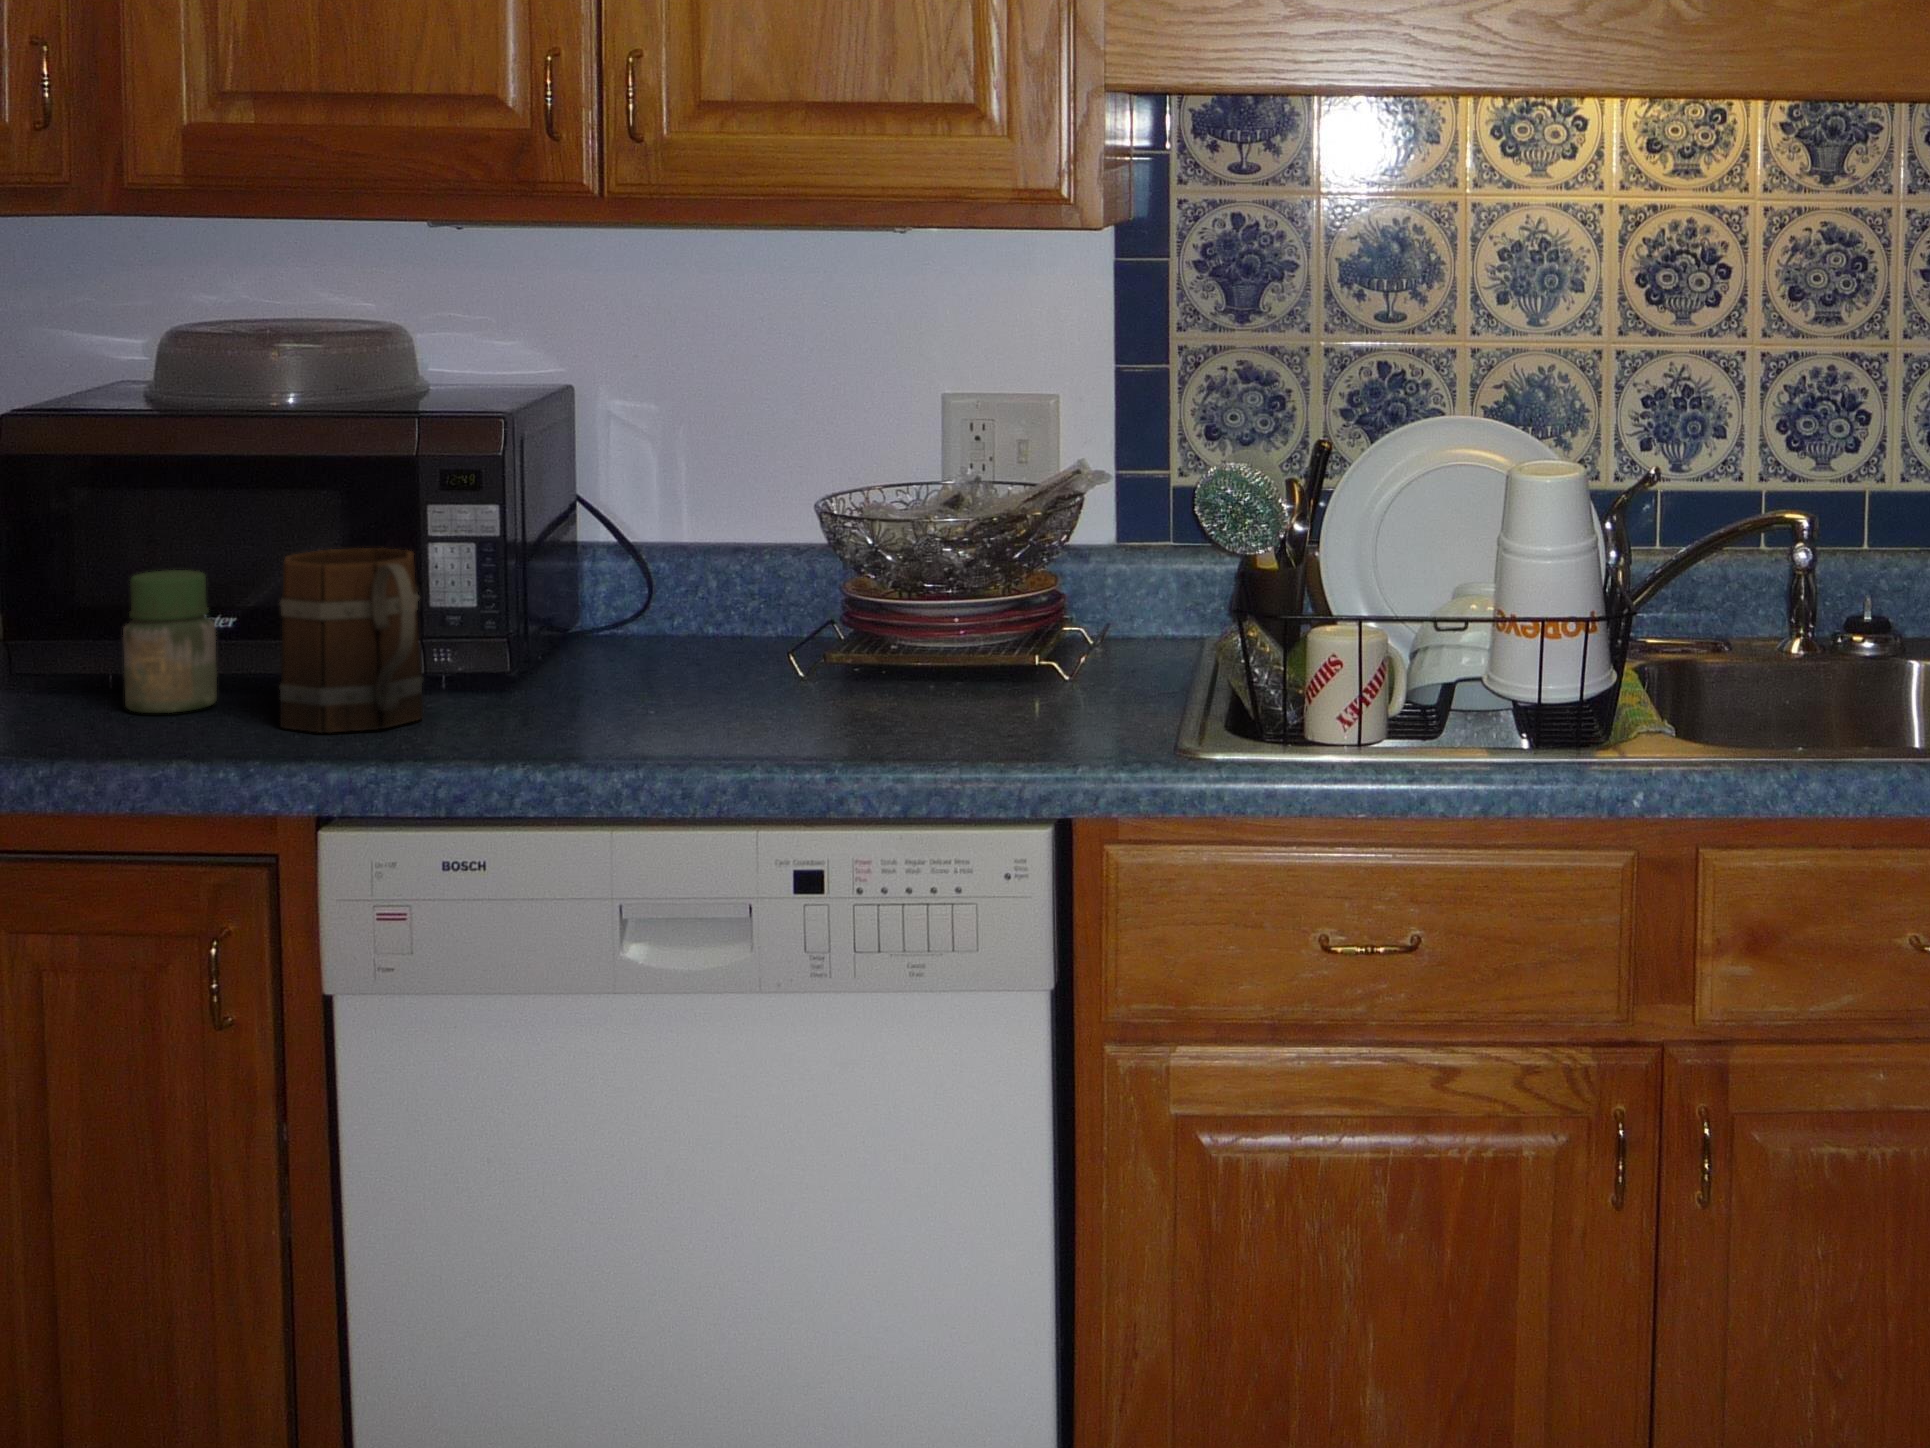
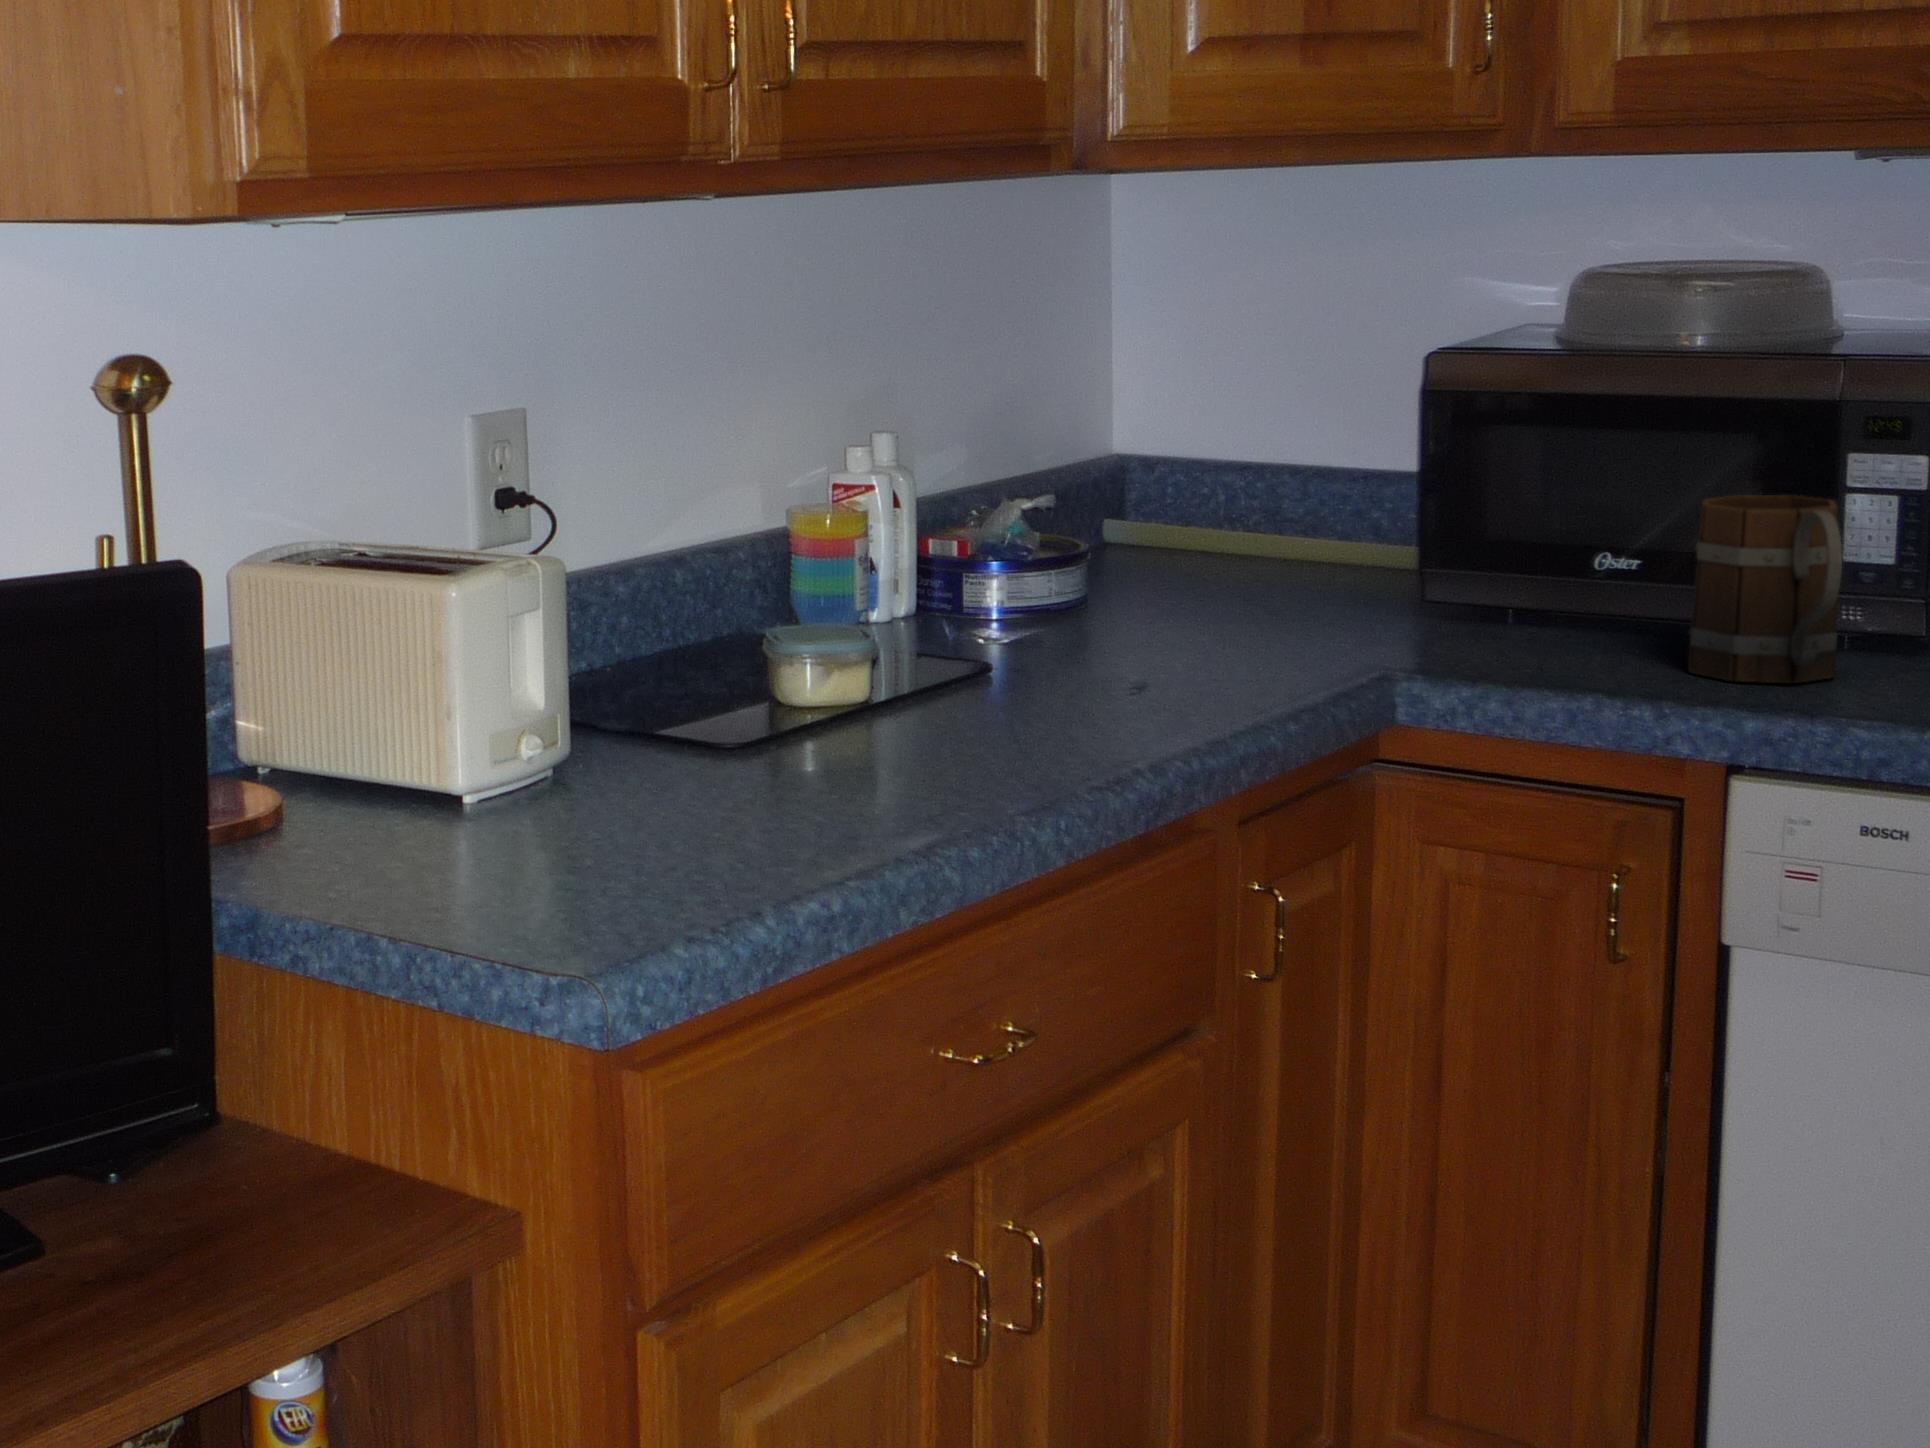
jar: present [123,570,217,713] -> none [1536,510,1624,649]

